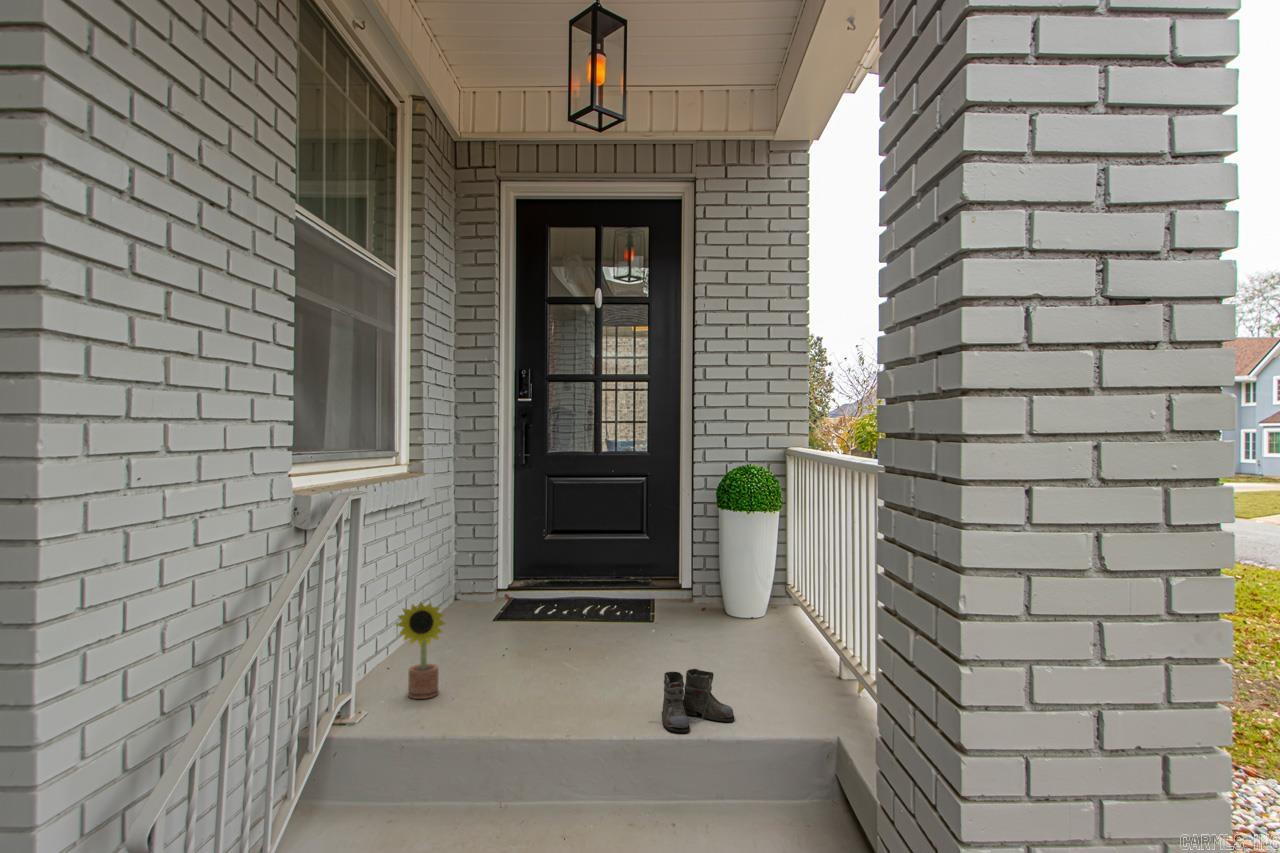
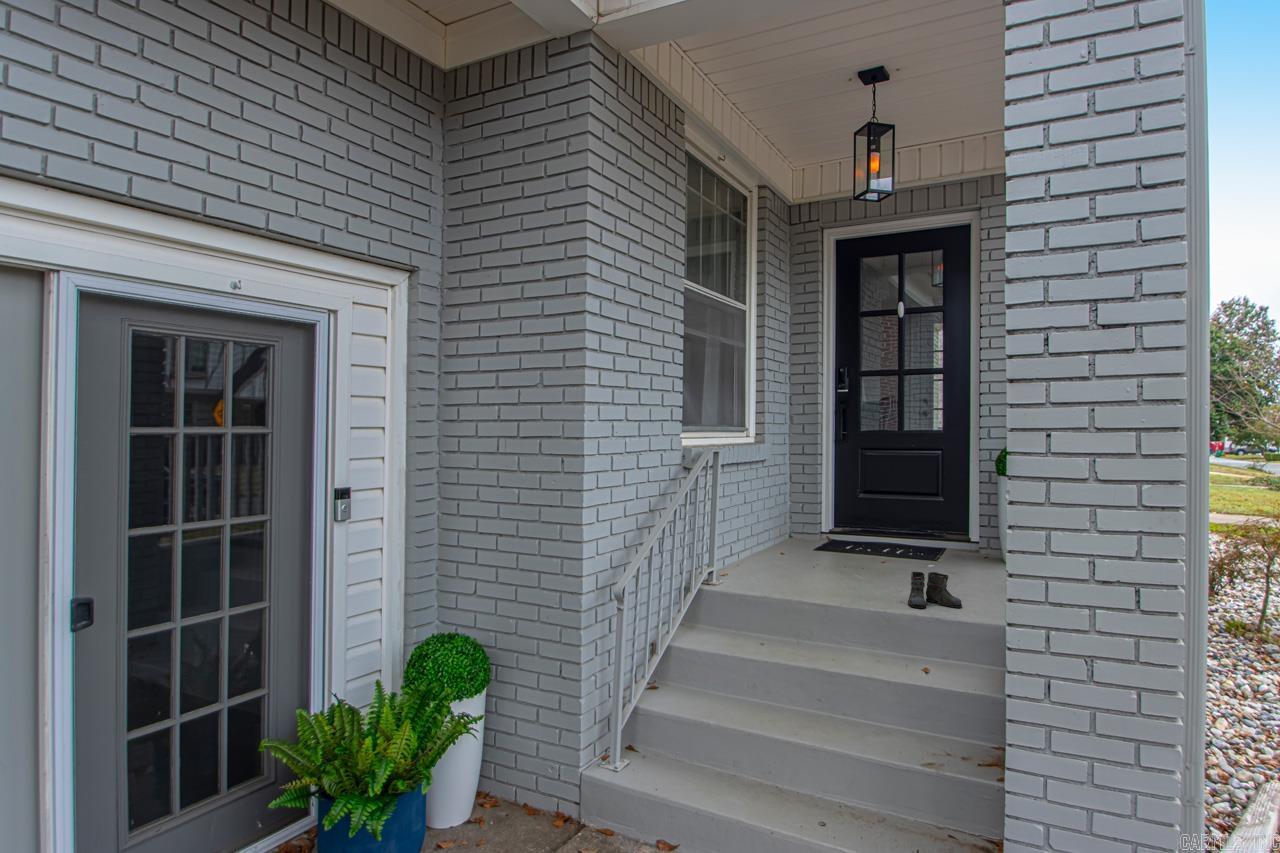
decorative plant: present [396,602,445,699] -> none [741,517,772,578]

